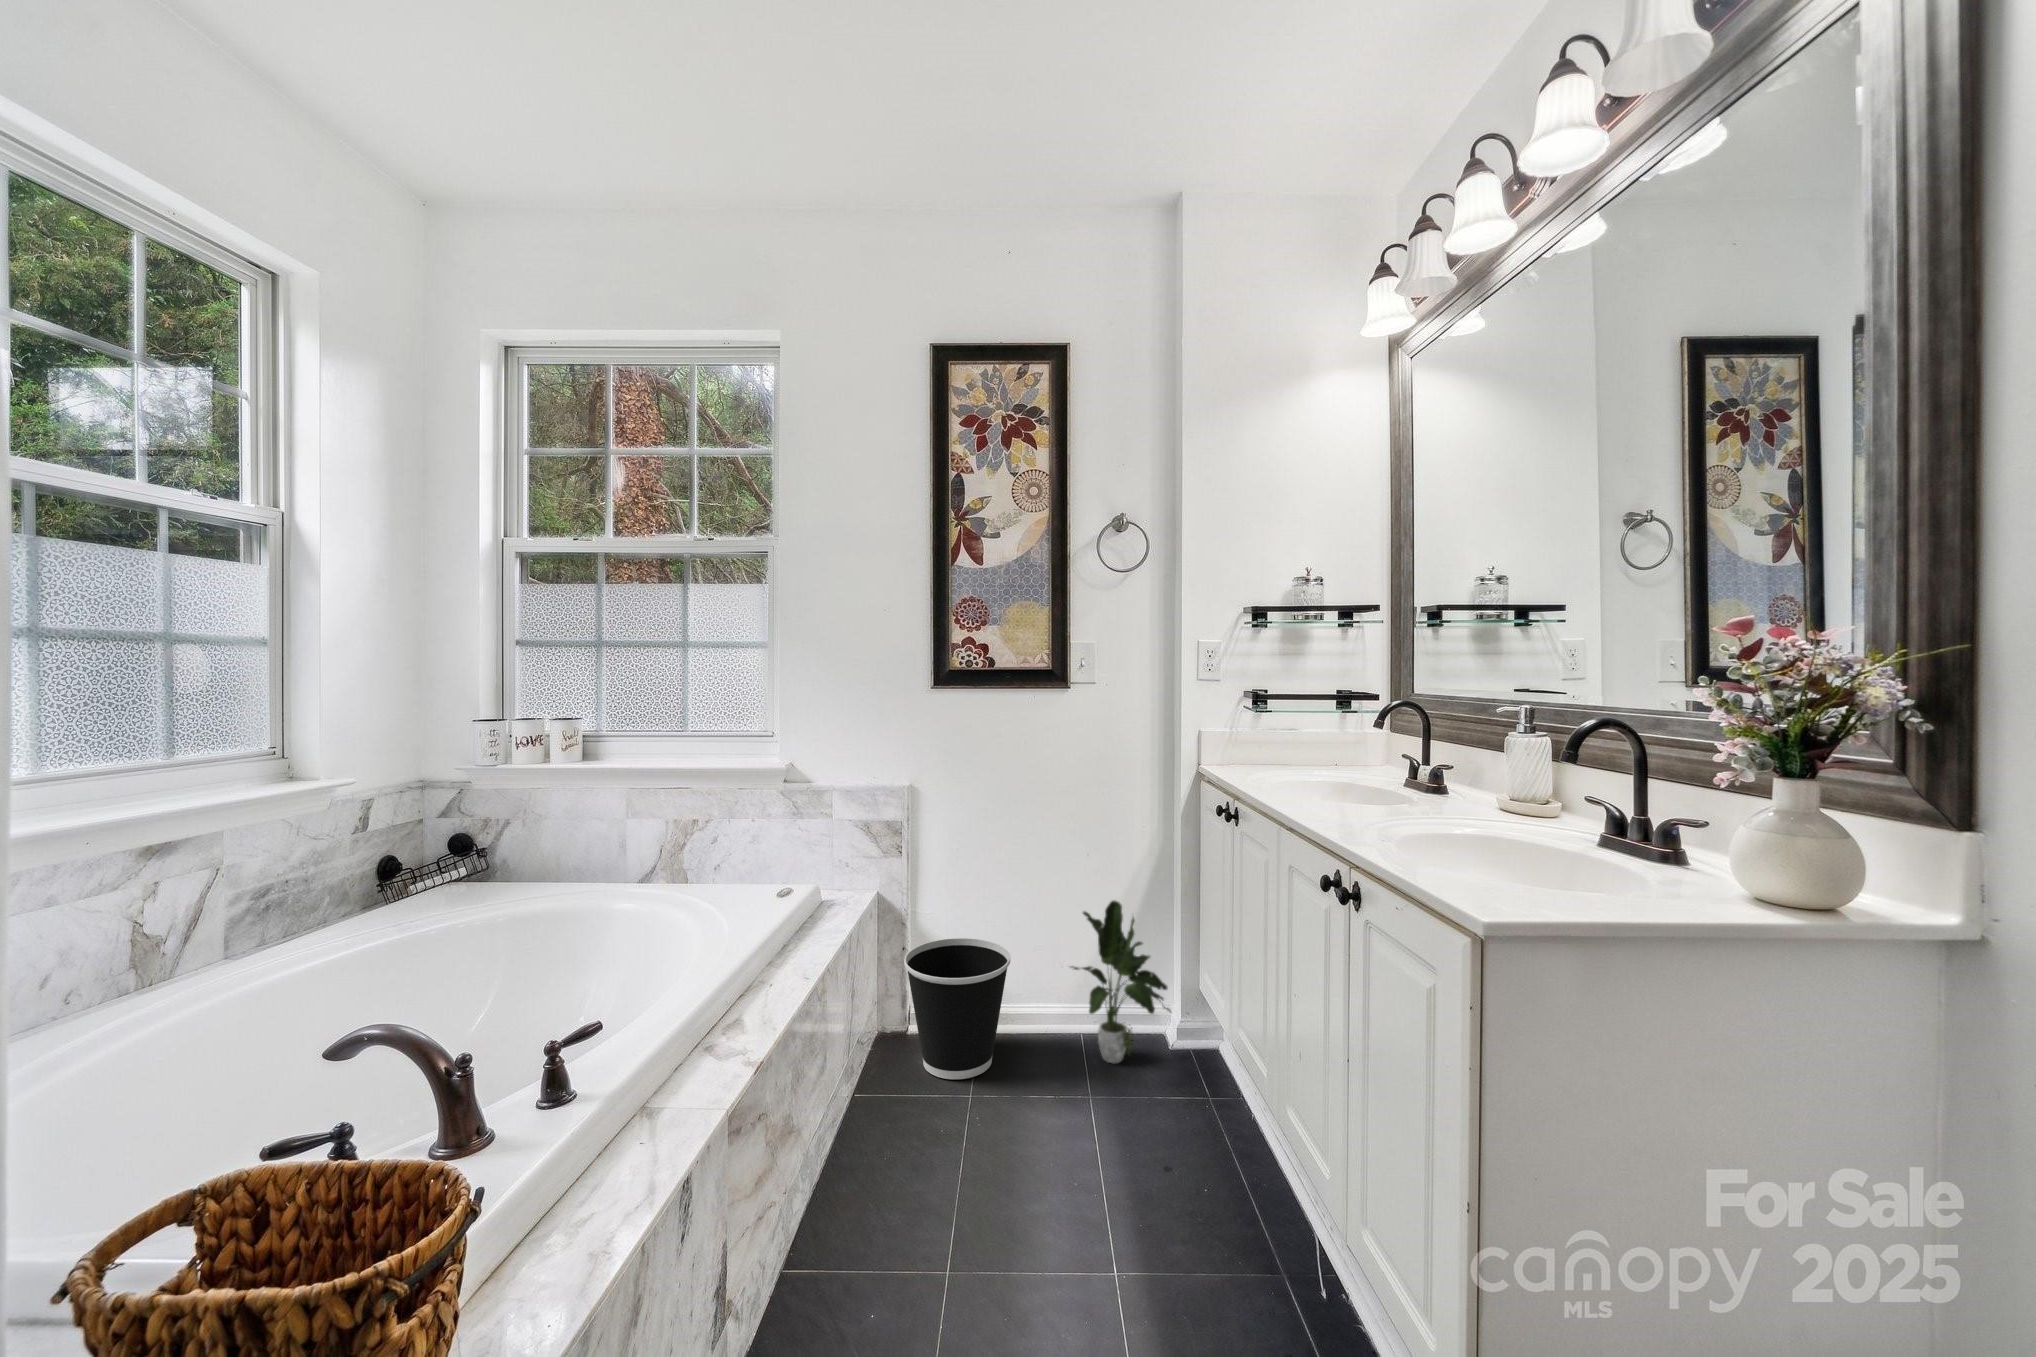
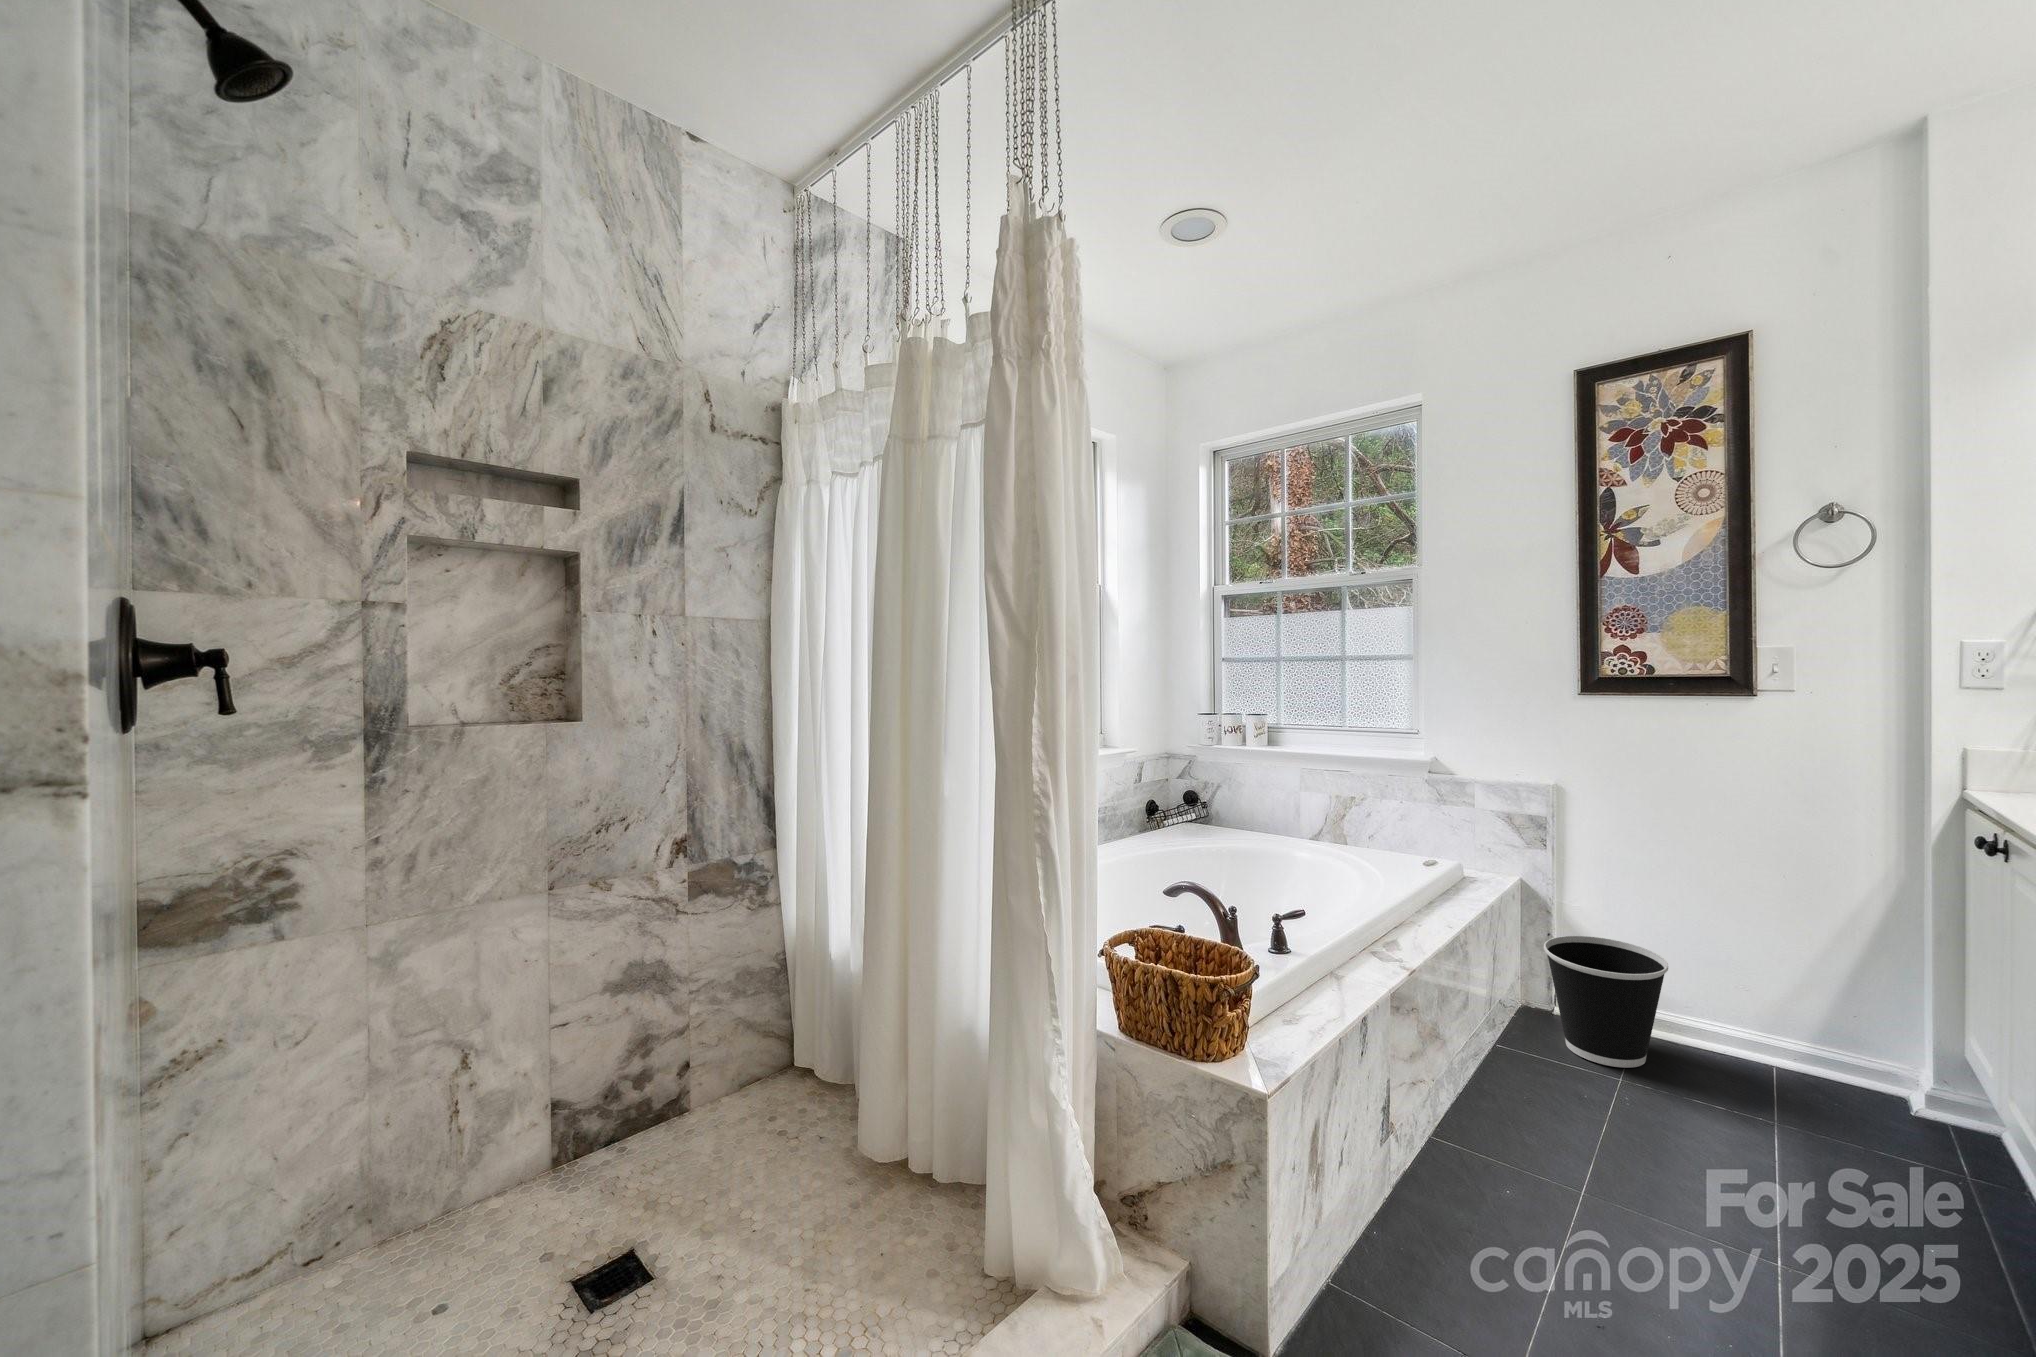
potted plant: present [1072,901,1171,1063] -> none [1741,936,1904,1111]

